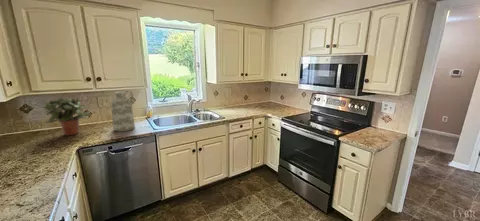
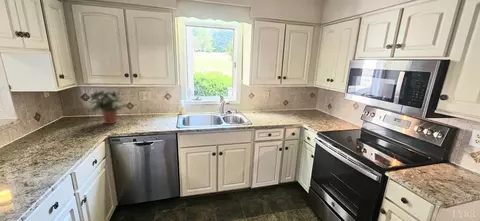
vase: present [111,91,135,131] -> none [142,88,162,126]

